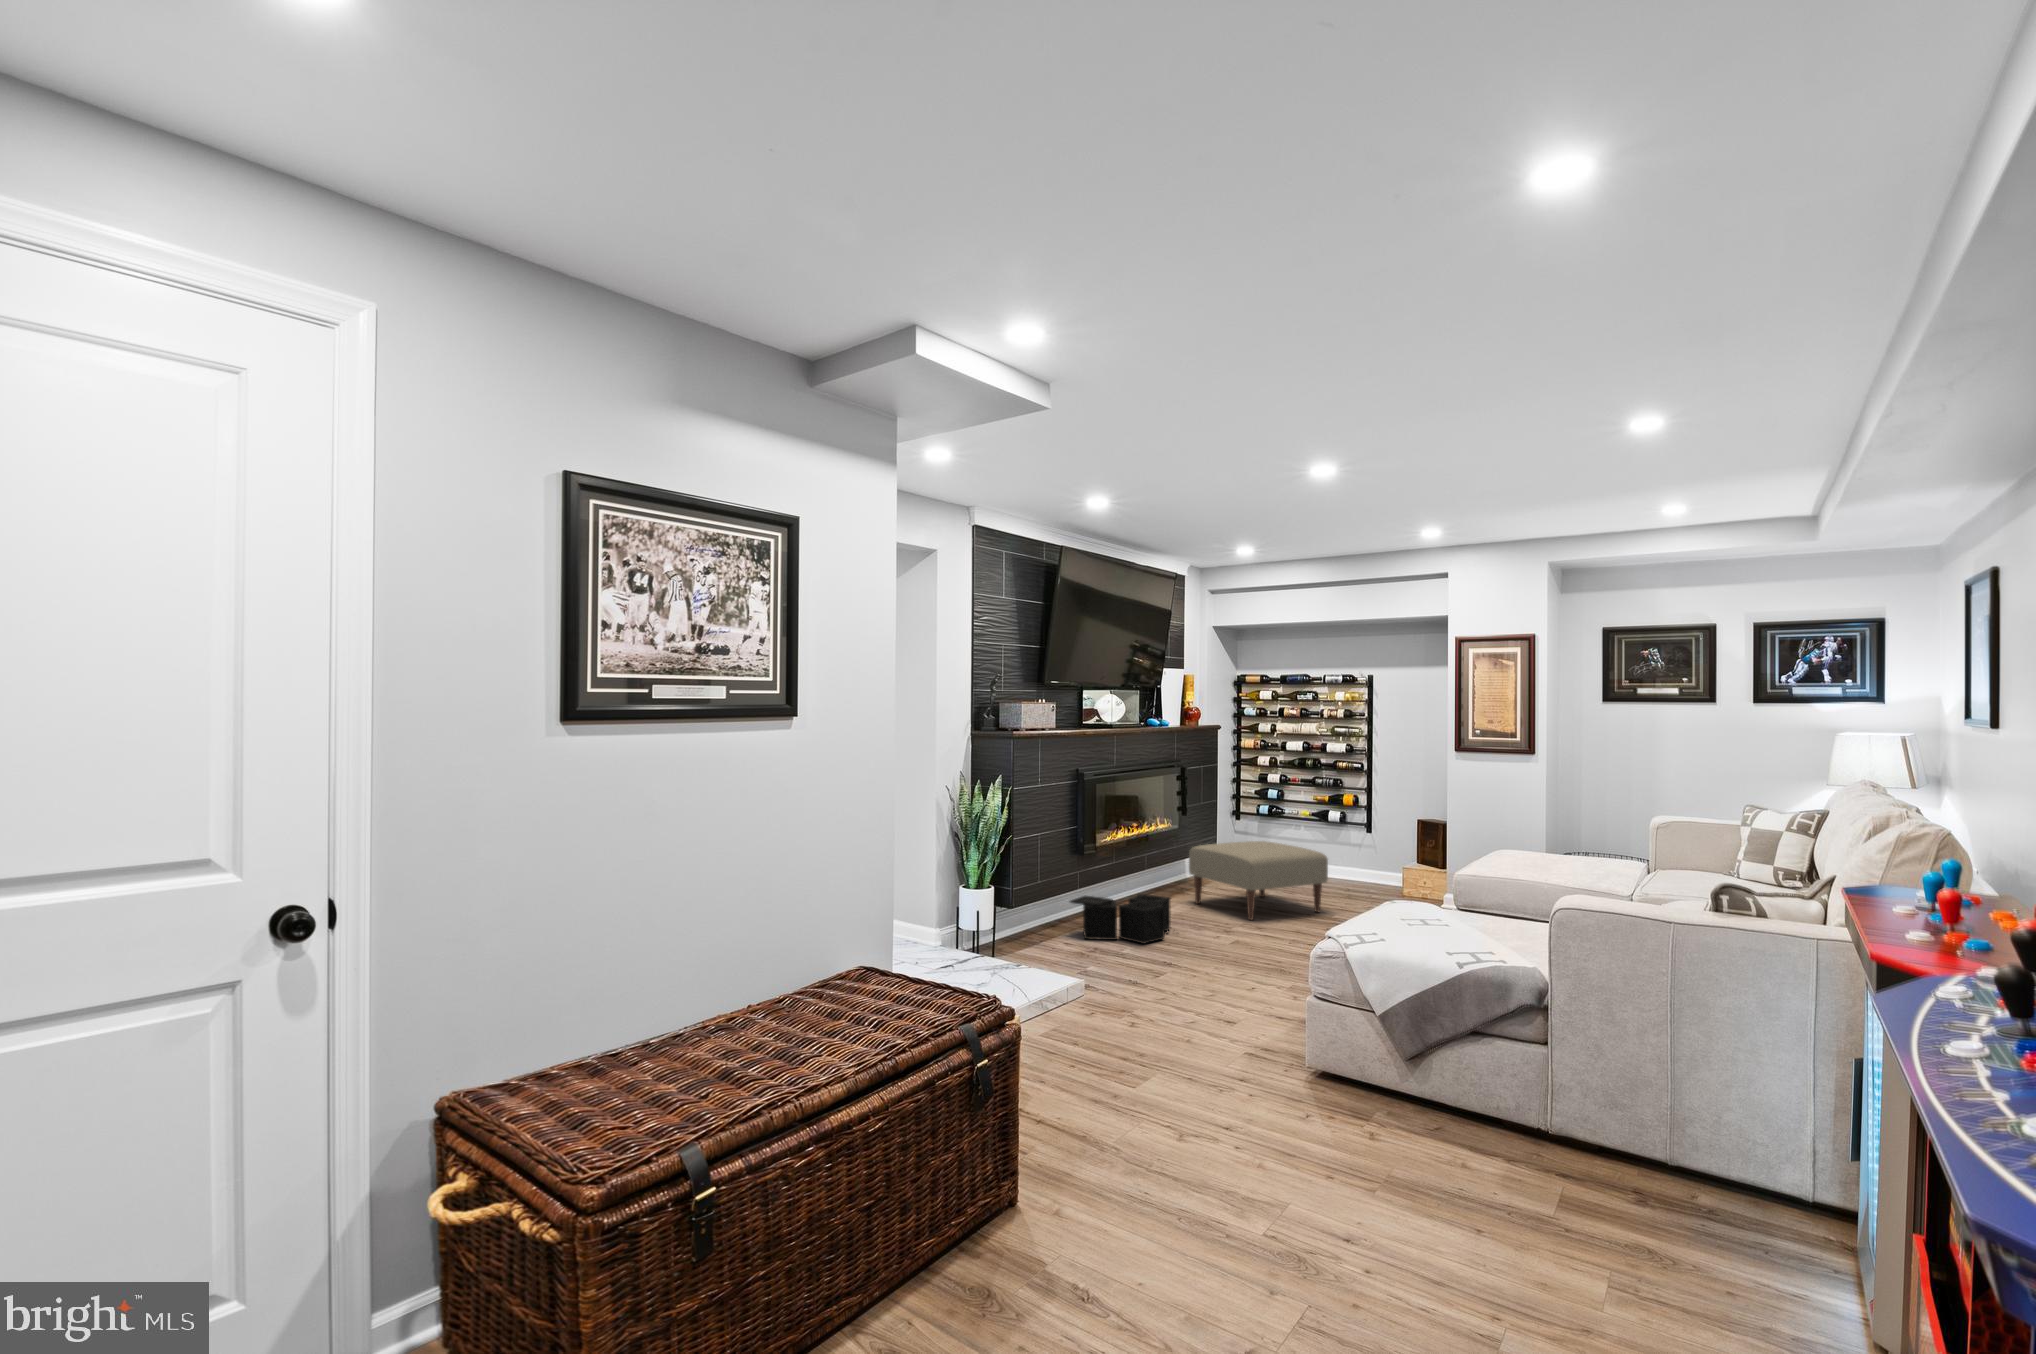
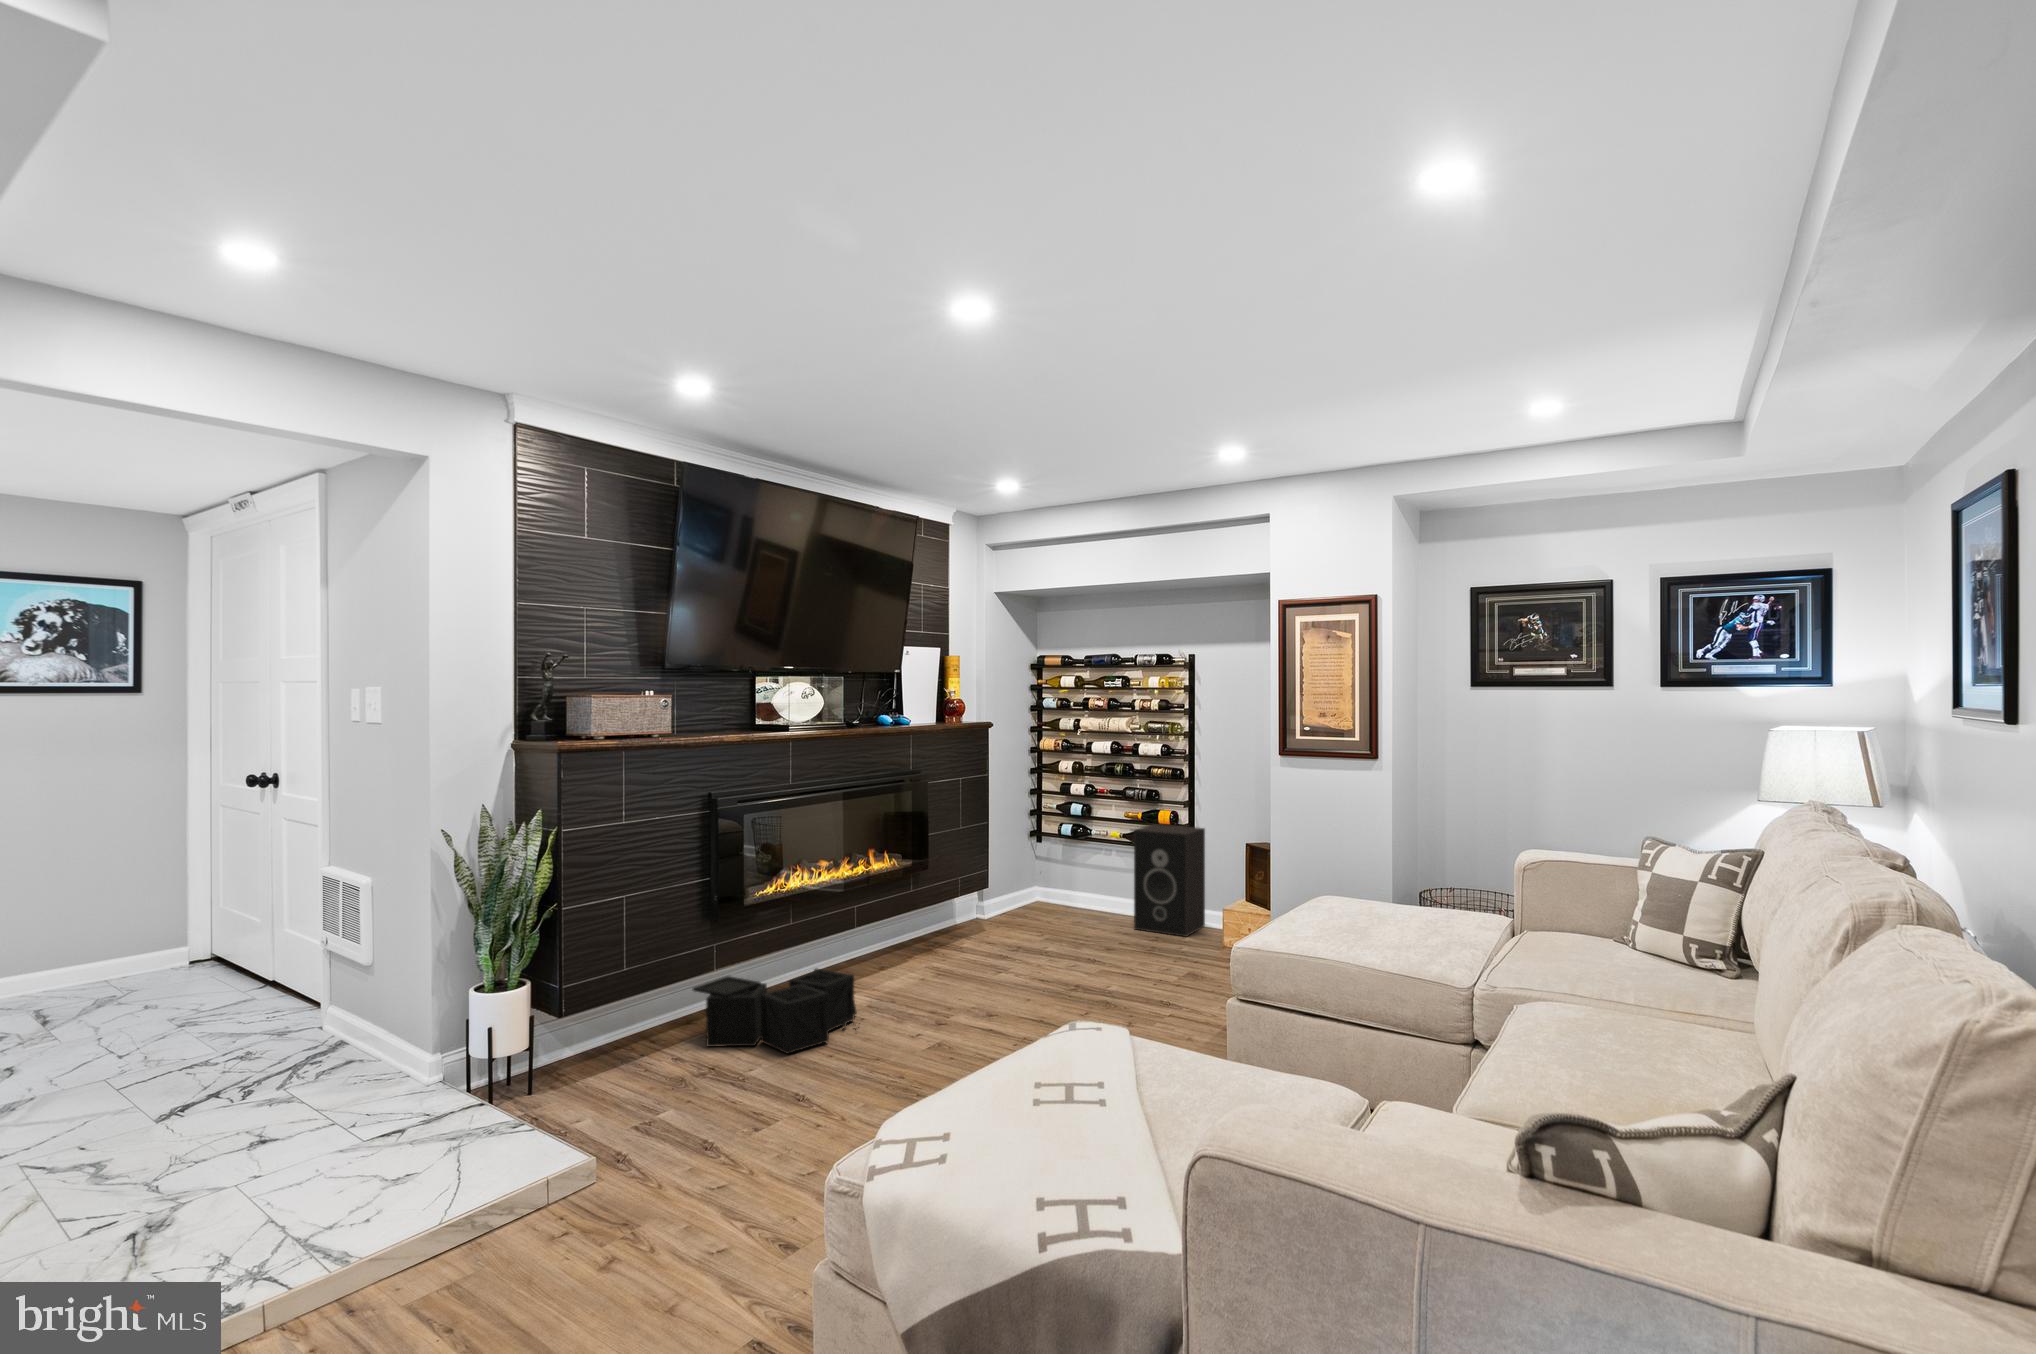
speaker: none [1328,806,1382,890] -> present [1134,824,1205,937]
ottoman: present [1189,841,1328,920] -> none [923,879,1103,998]

